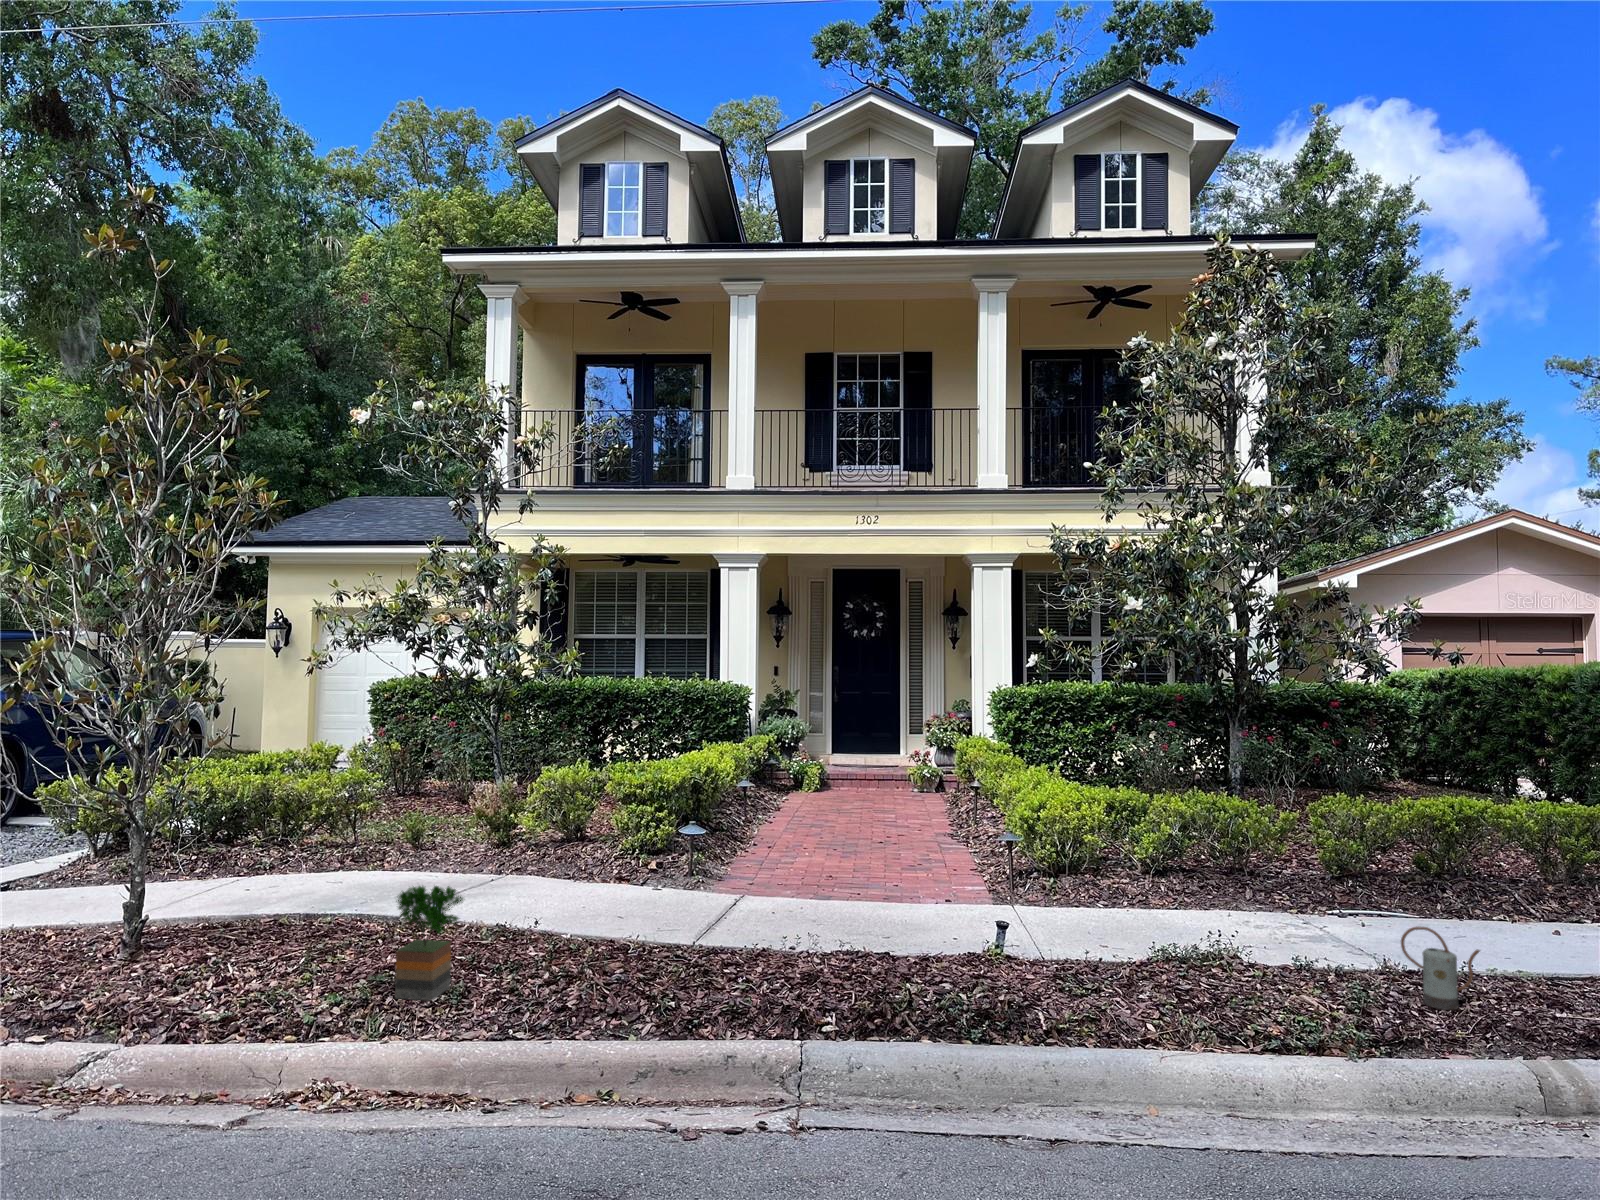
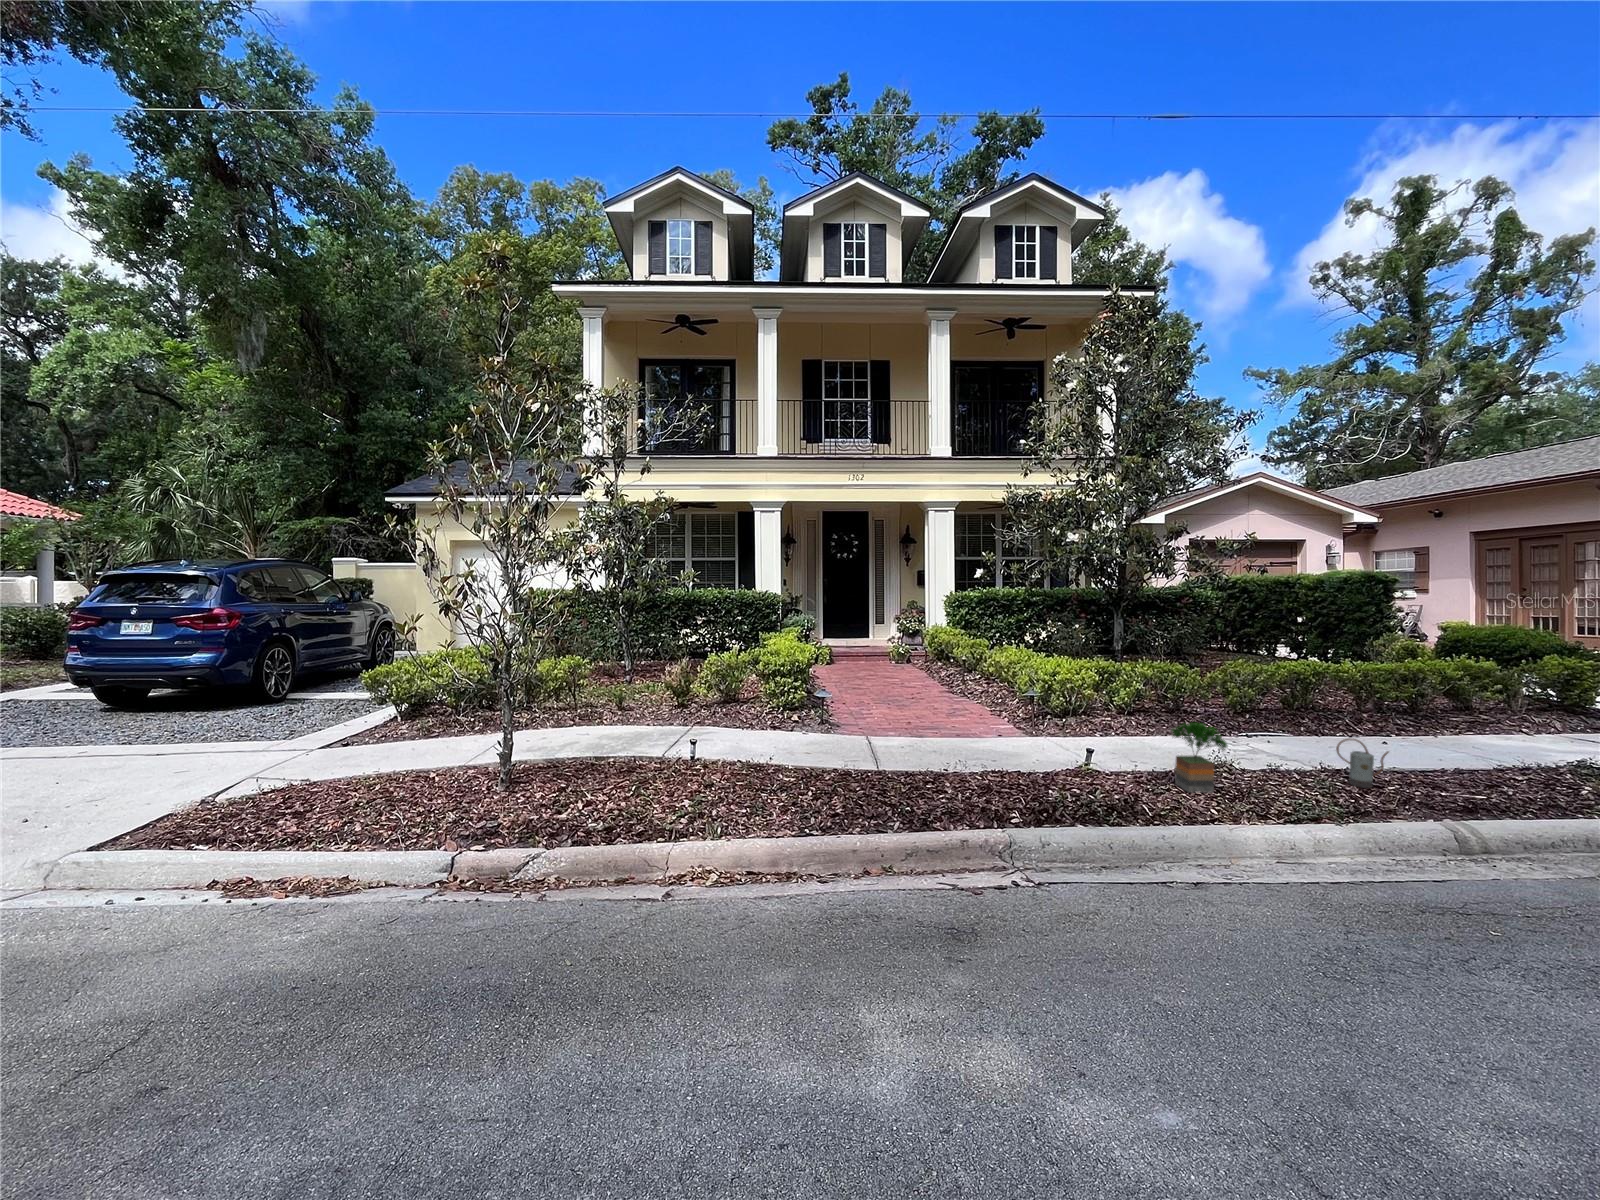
potted tree: present [395,886,463,1001] -> present [1171,723,1227,793]

